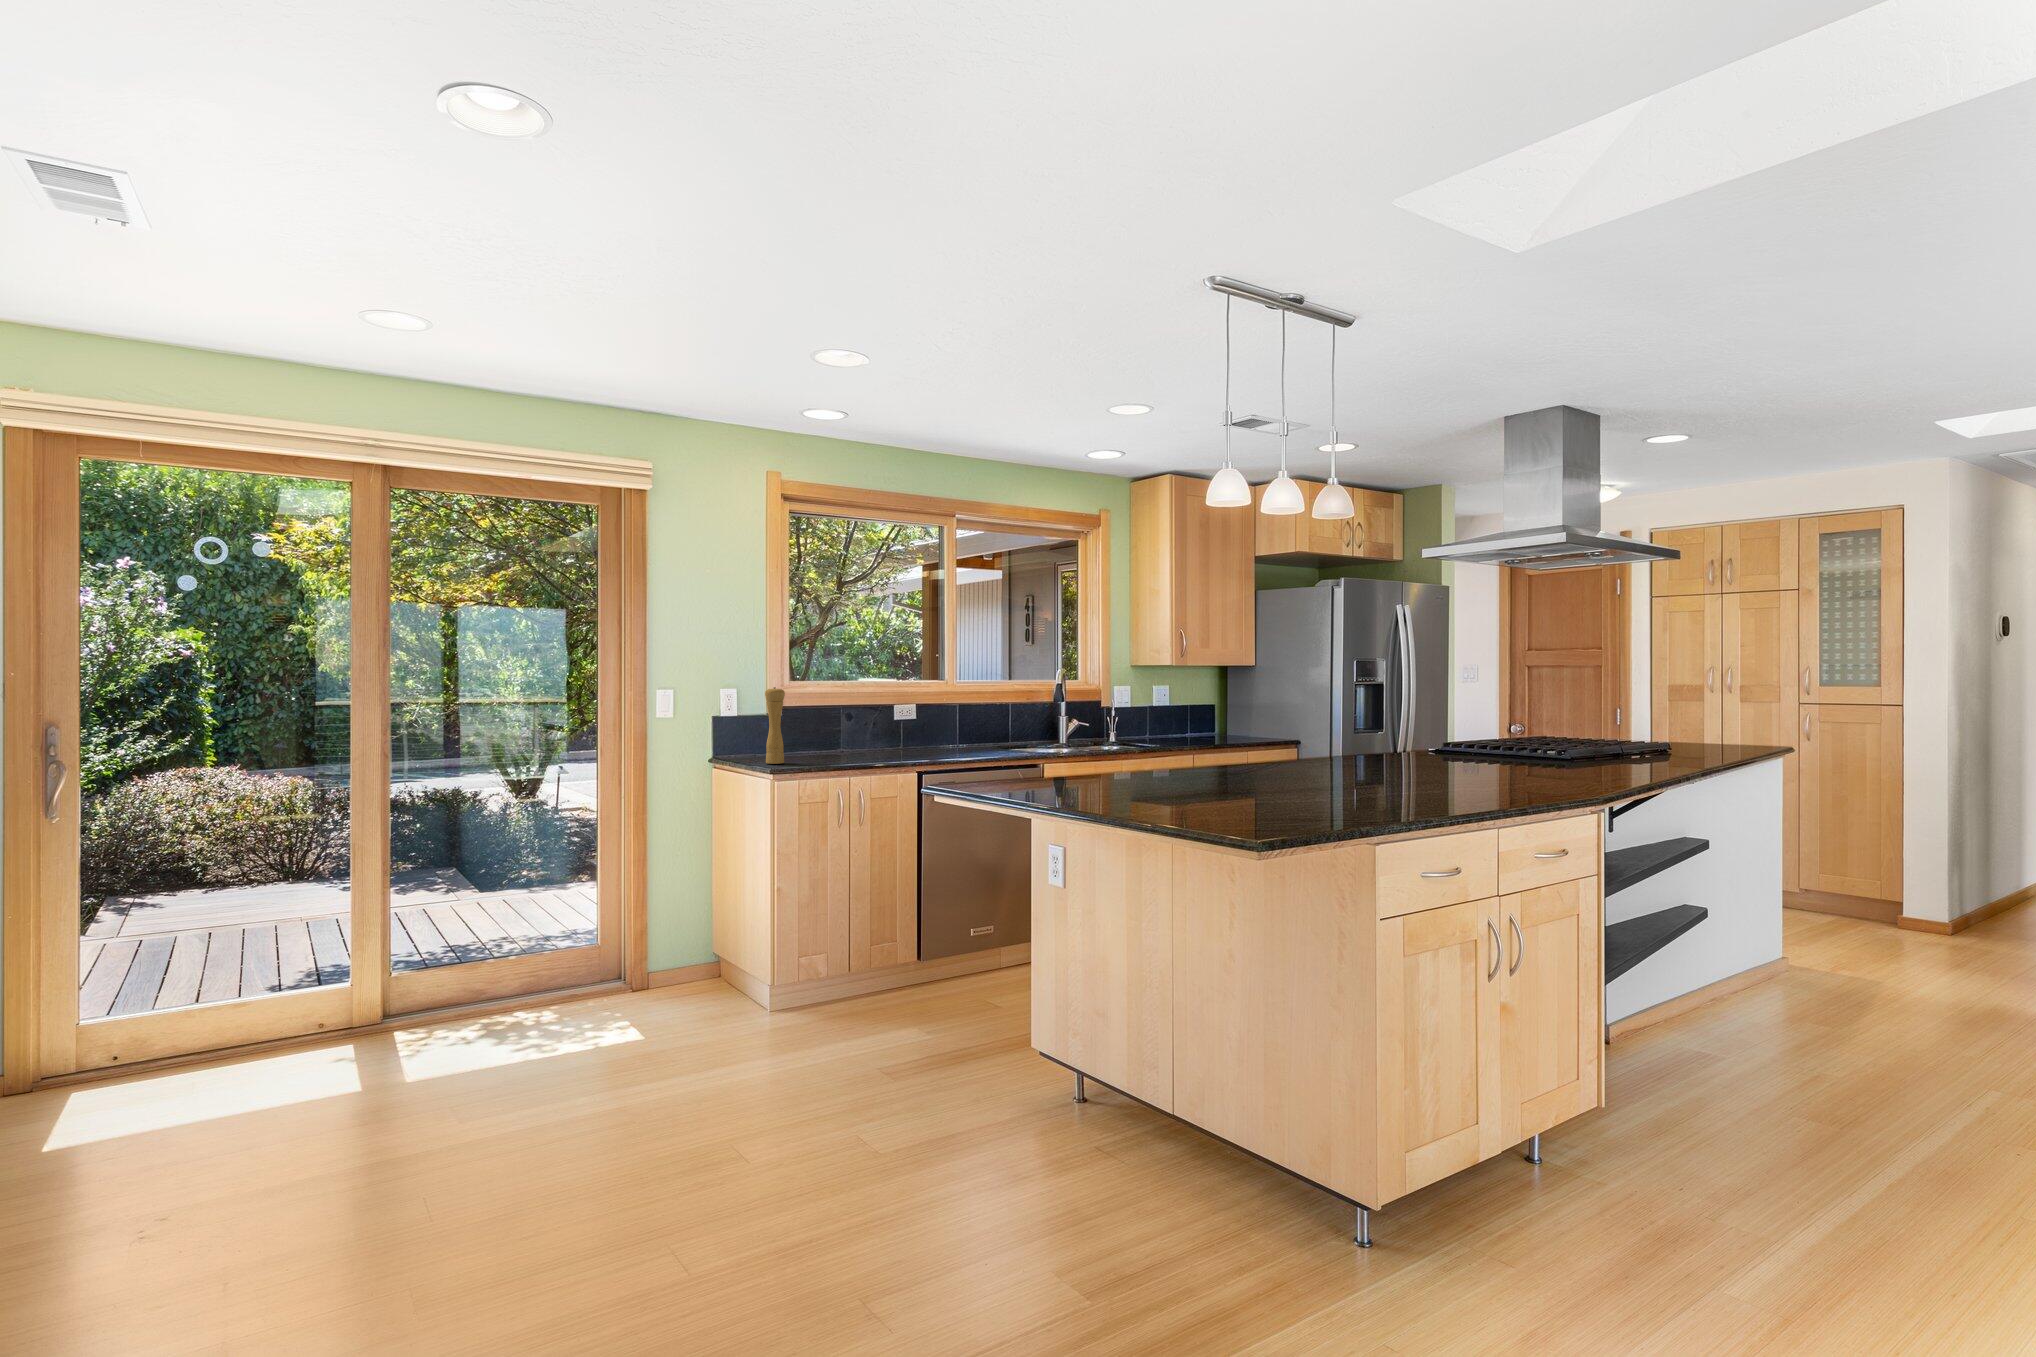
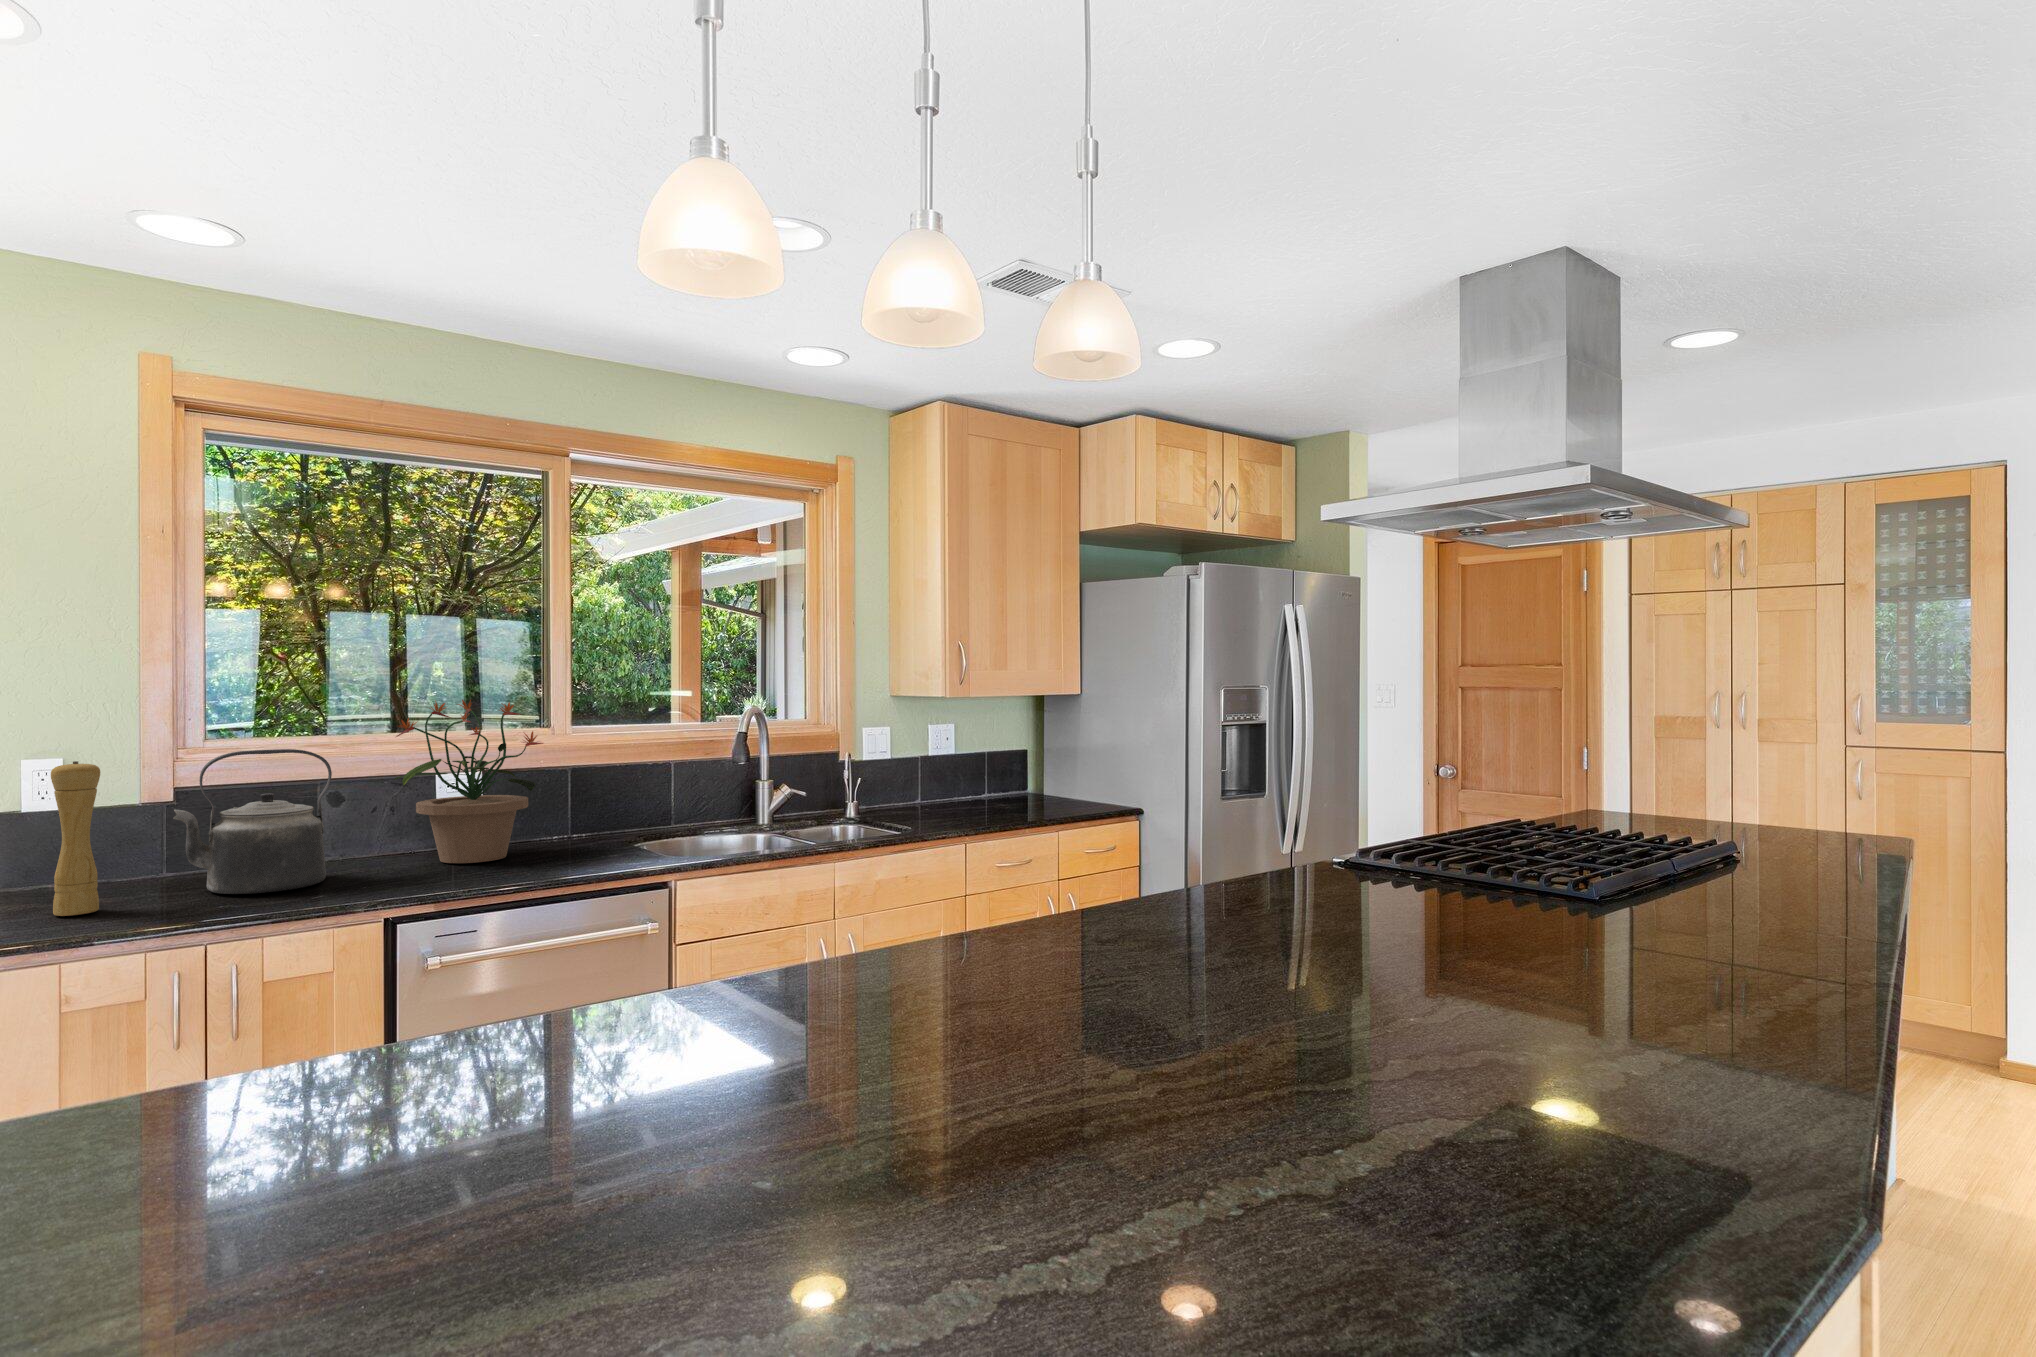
potted plant: none [882,661,965,752] -> present [394,700,543,863]
kettle: none [804,686,870,759] -> present [173,749,332,894]

